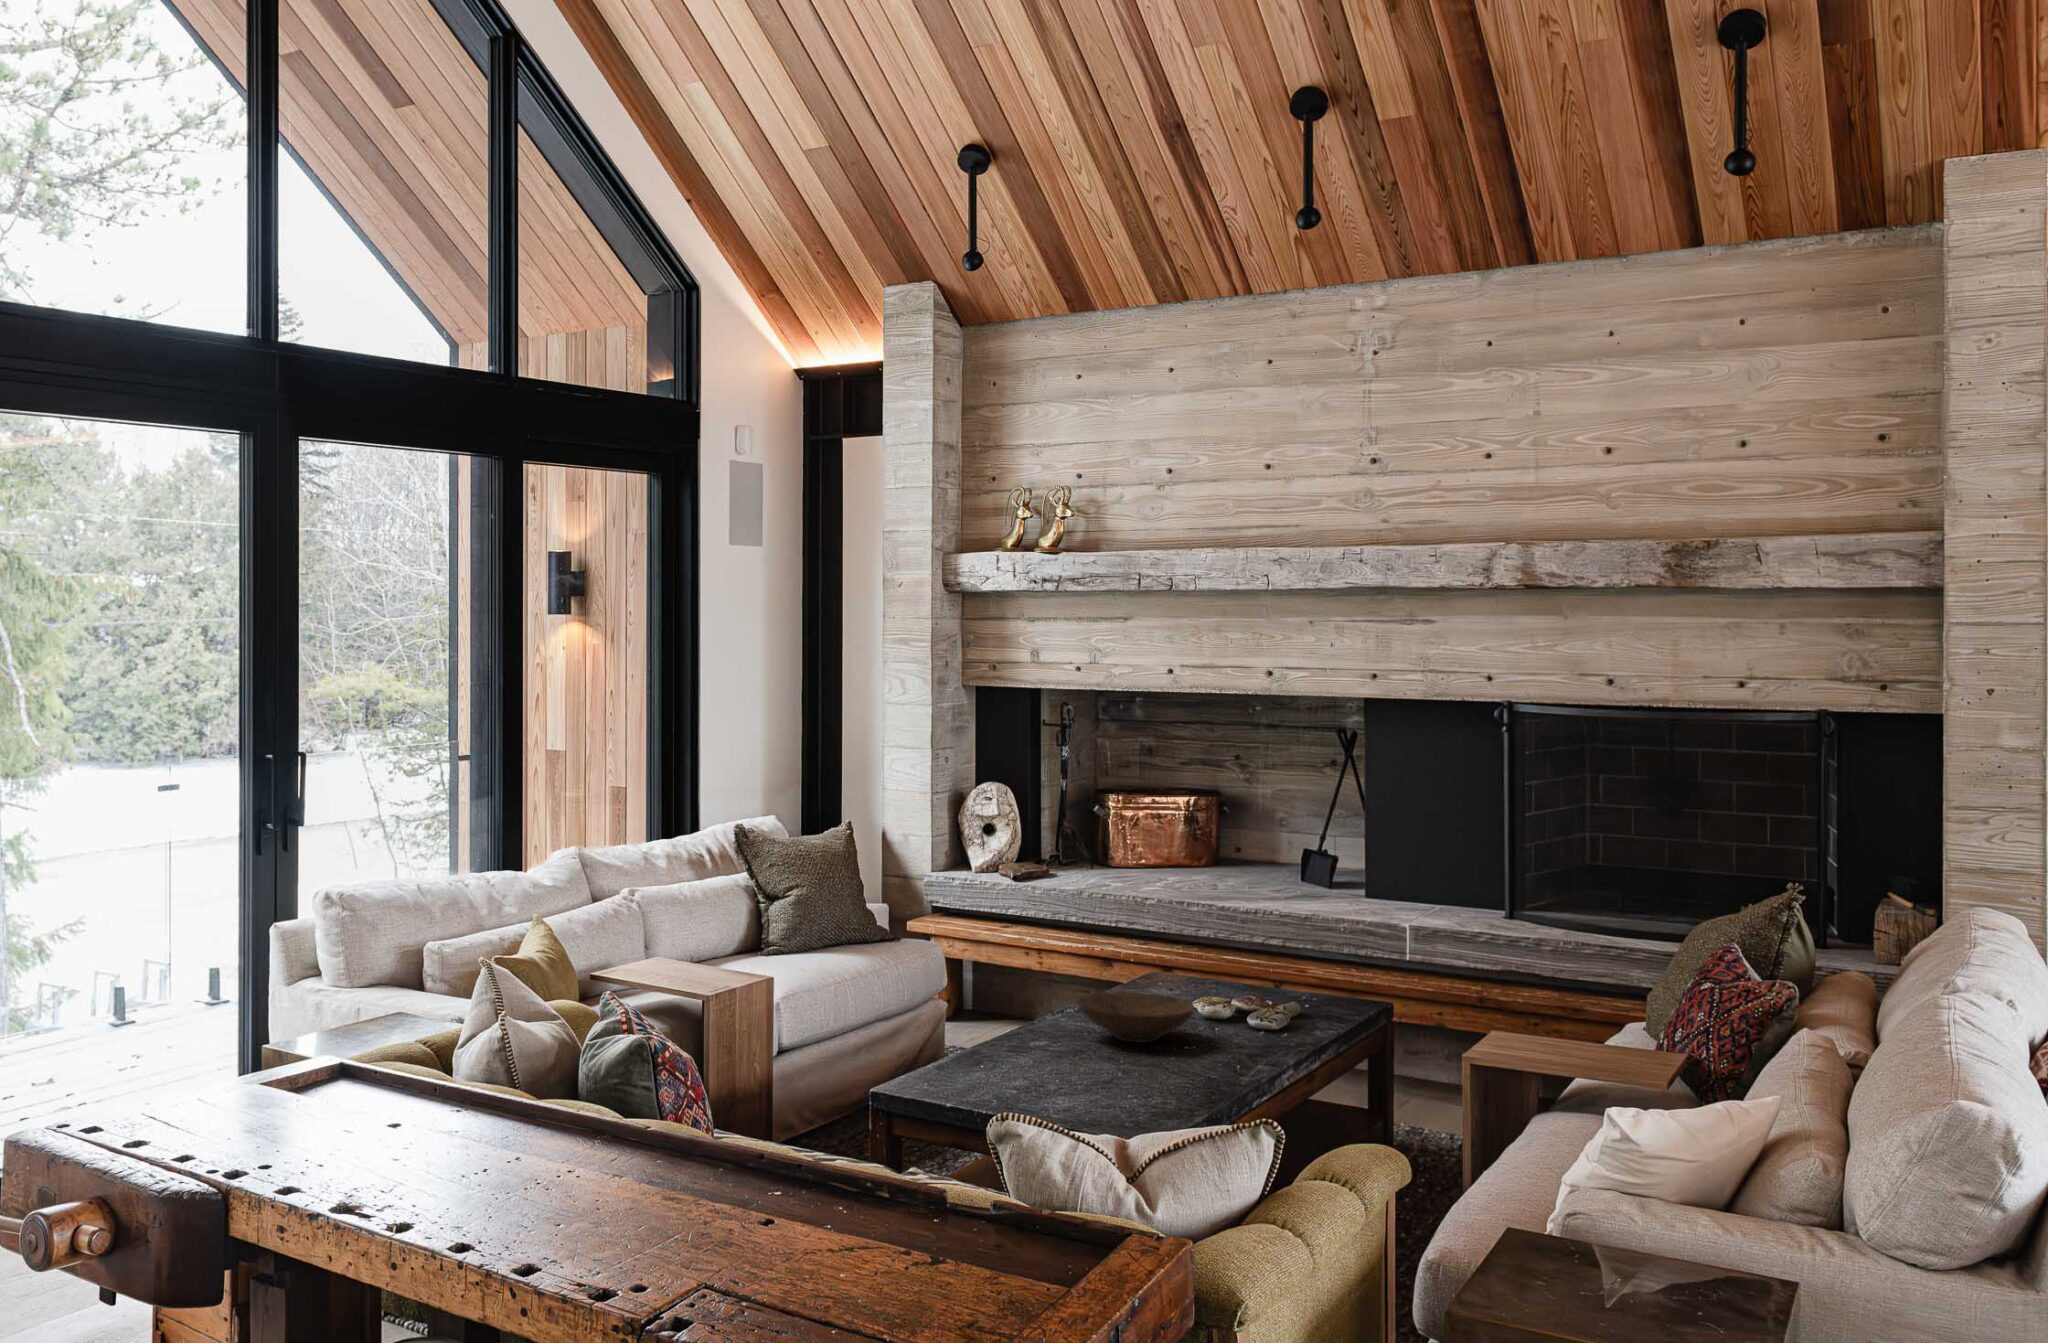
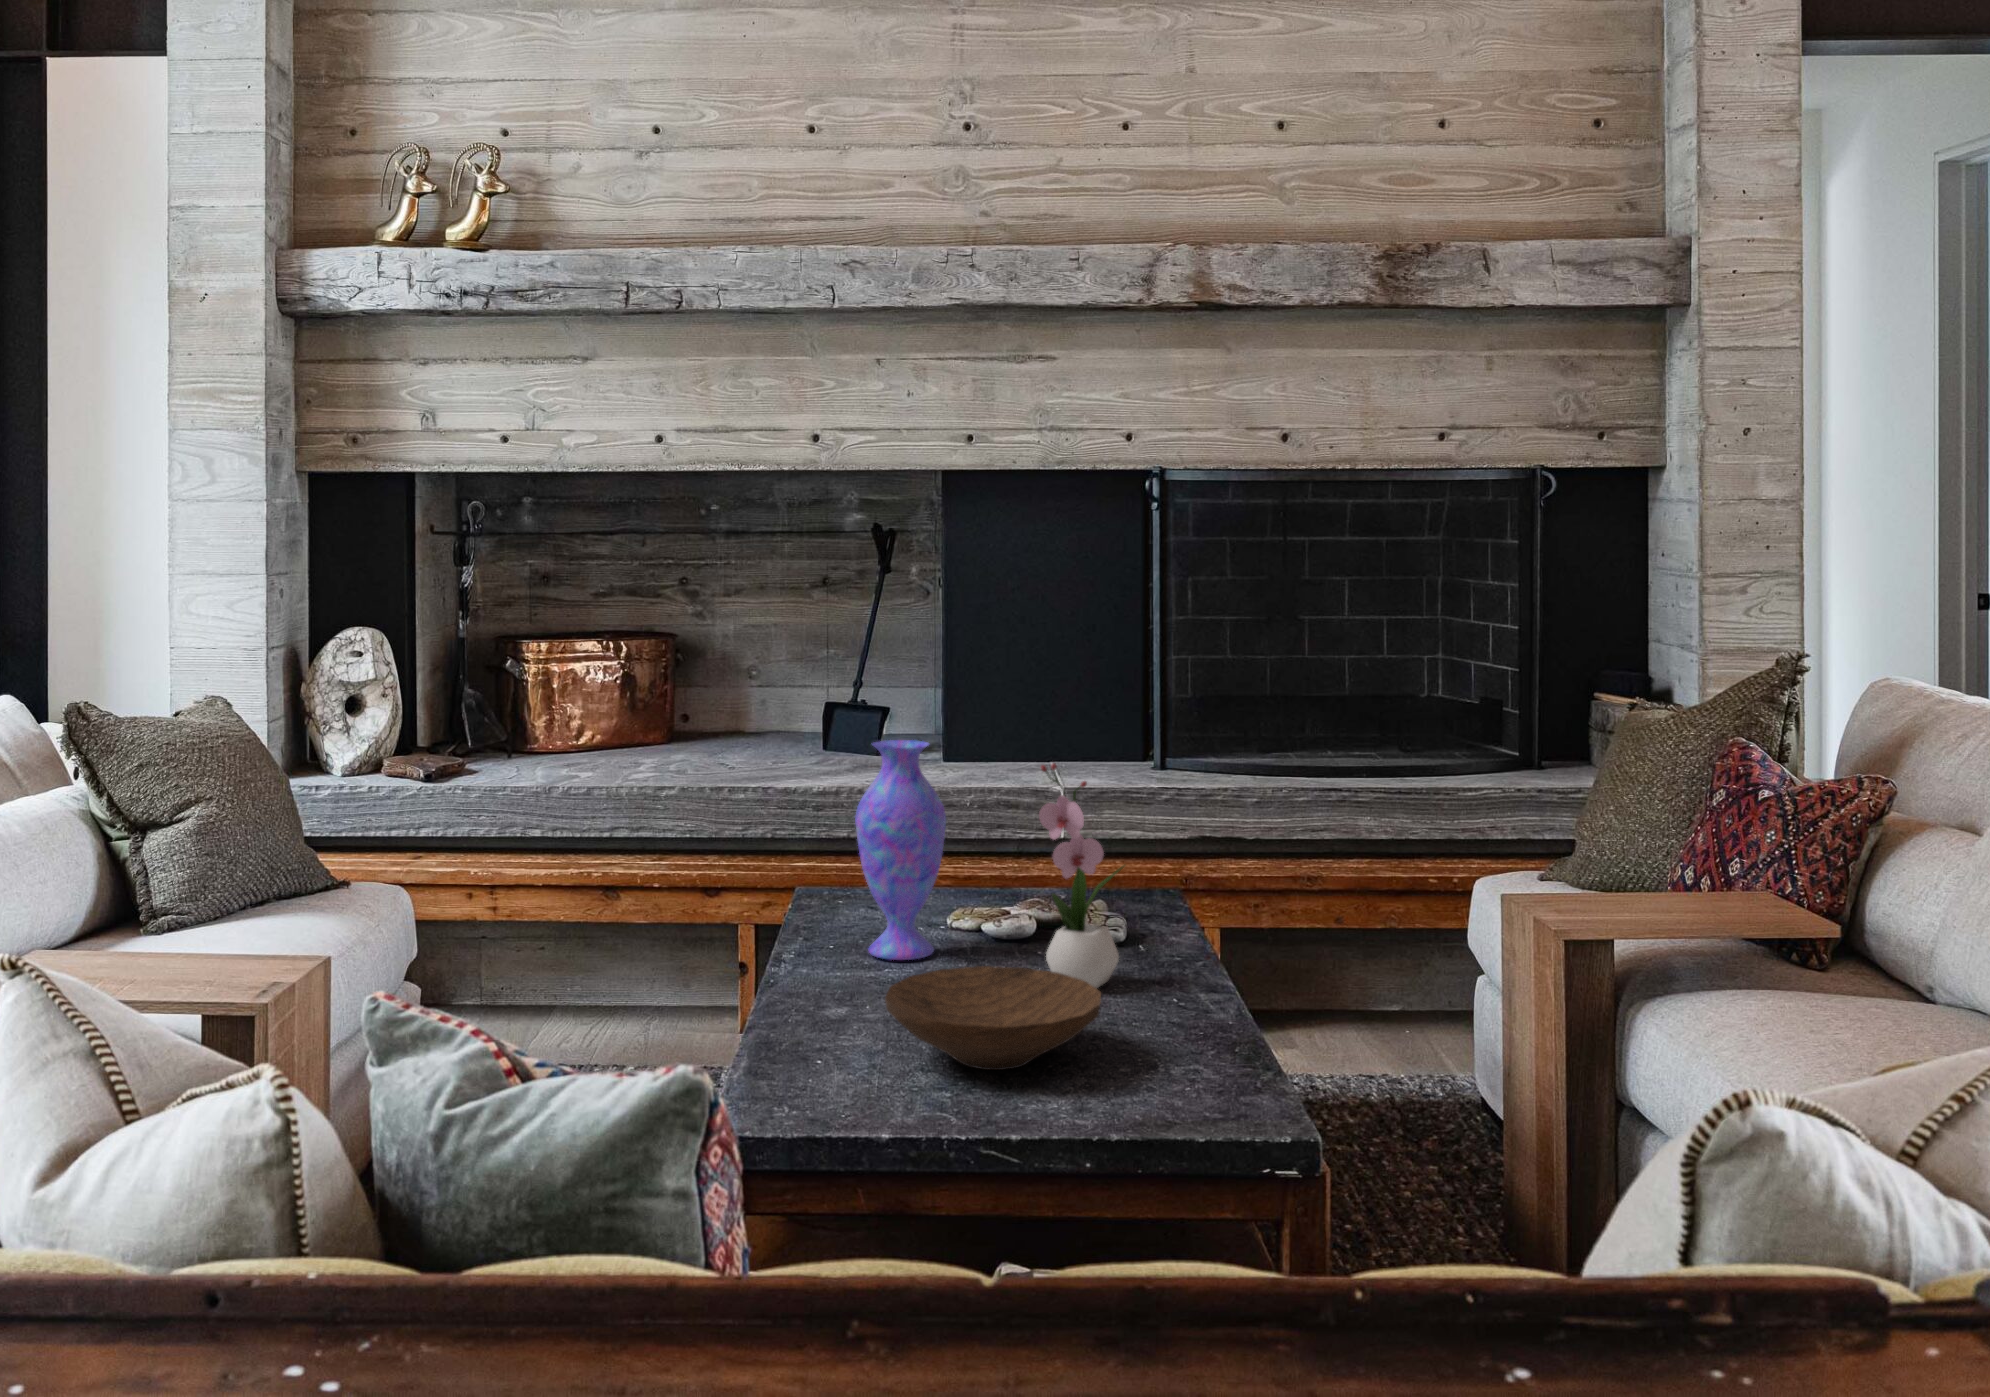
vase: none [1143,871,1198,999] -> present [855,740,946,960]
flower arrangement: none [1211,889,1272,1023] -> present [1039,763,1124,988]

